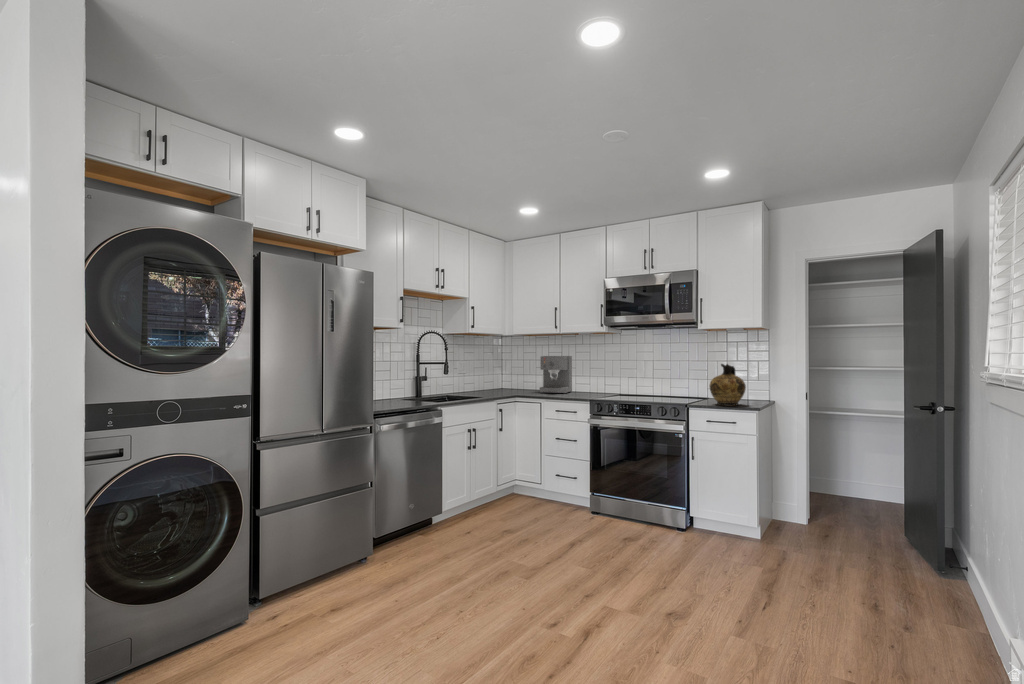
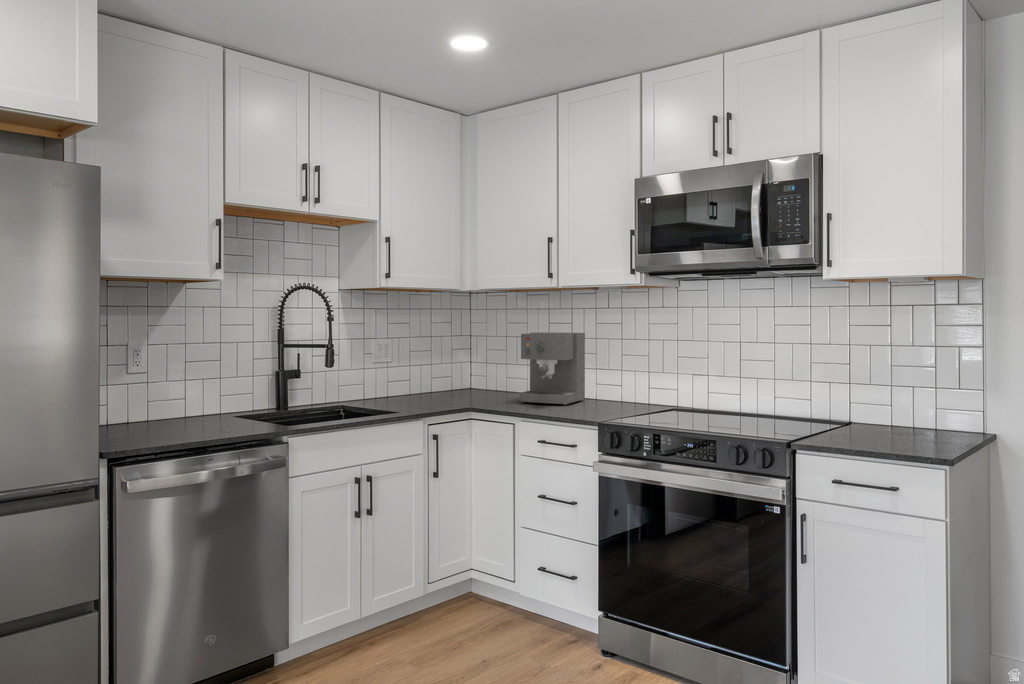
ceramic jug: present [709,364,746,406] -> none [842,356,924,449]

